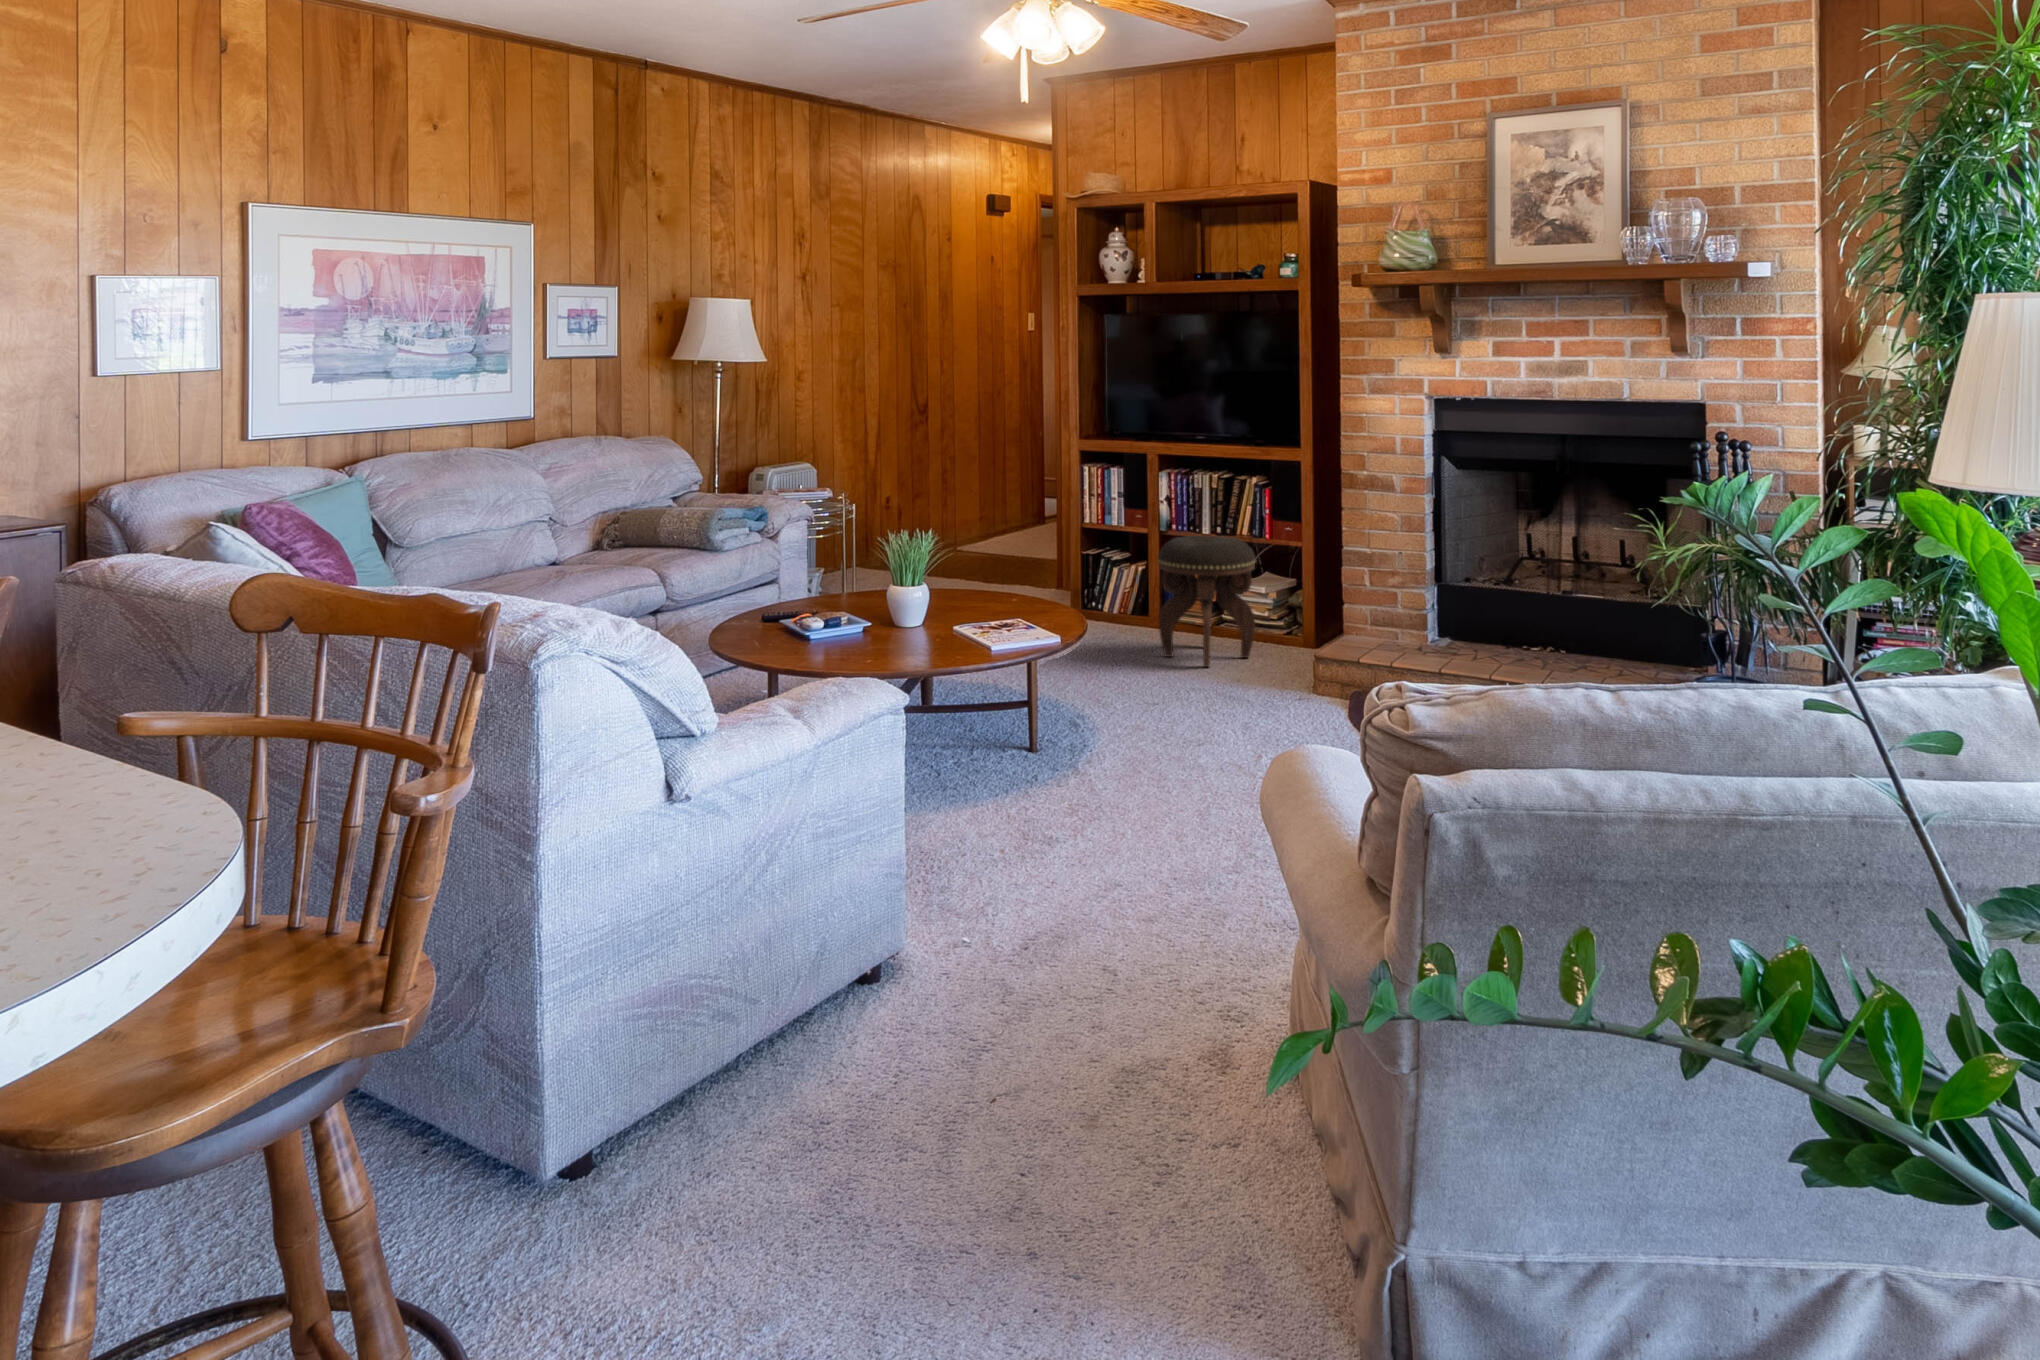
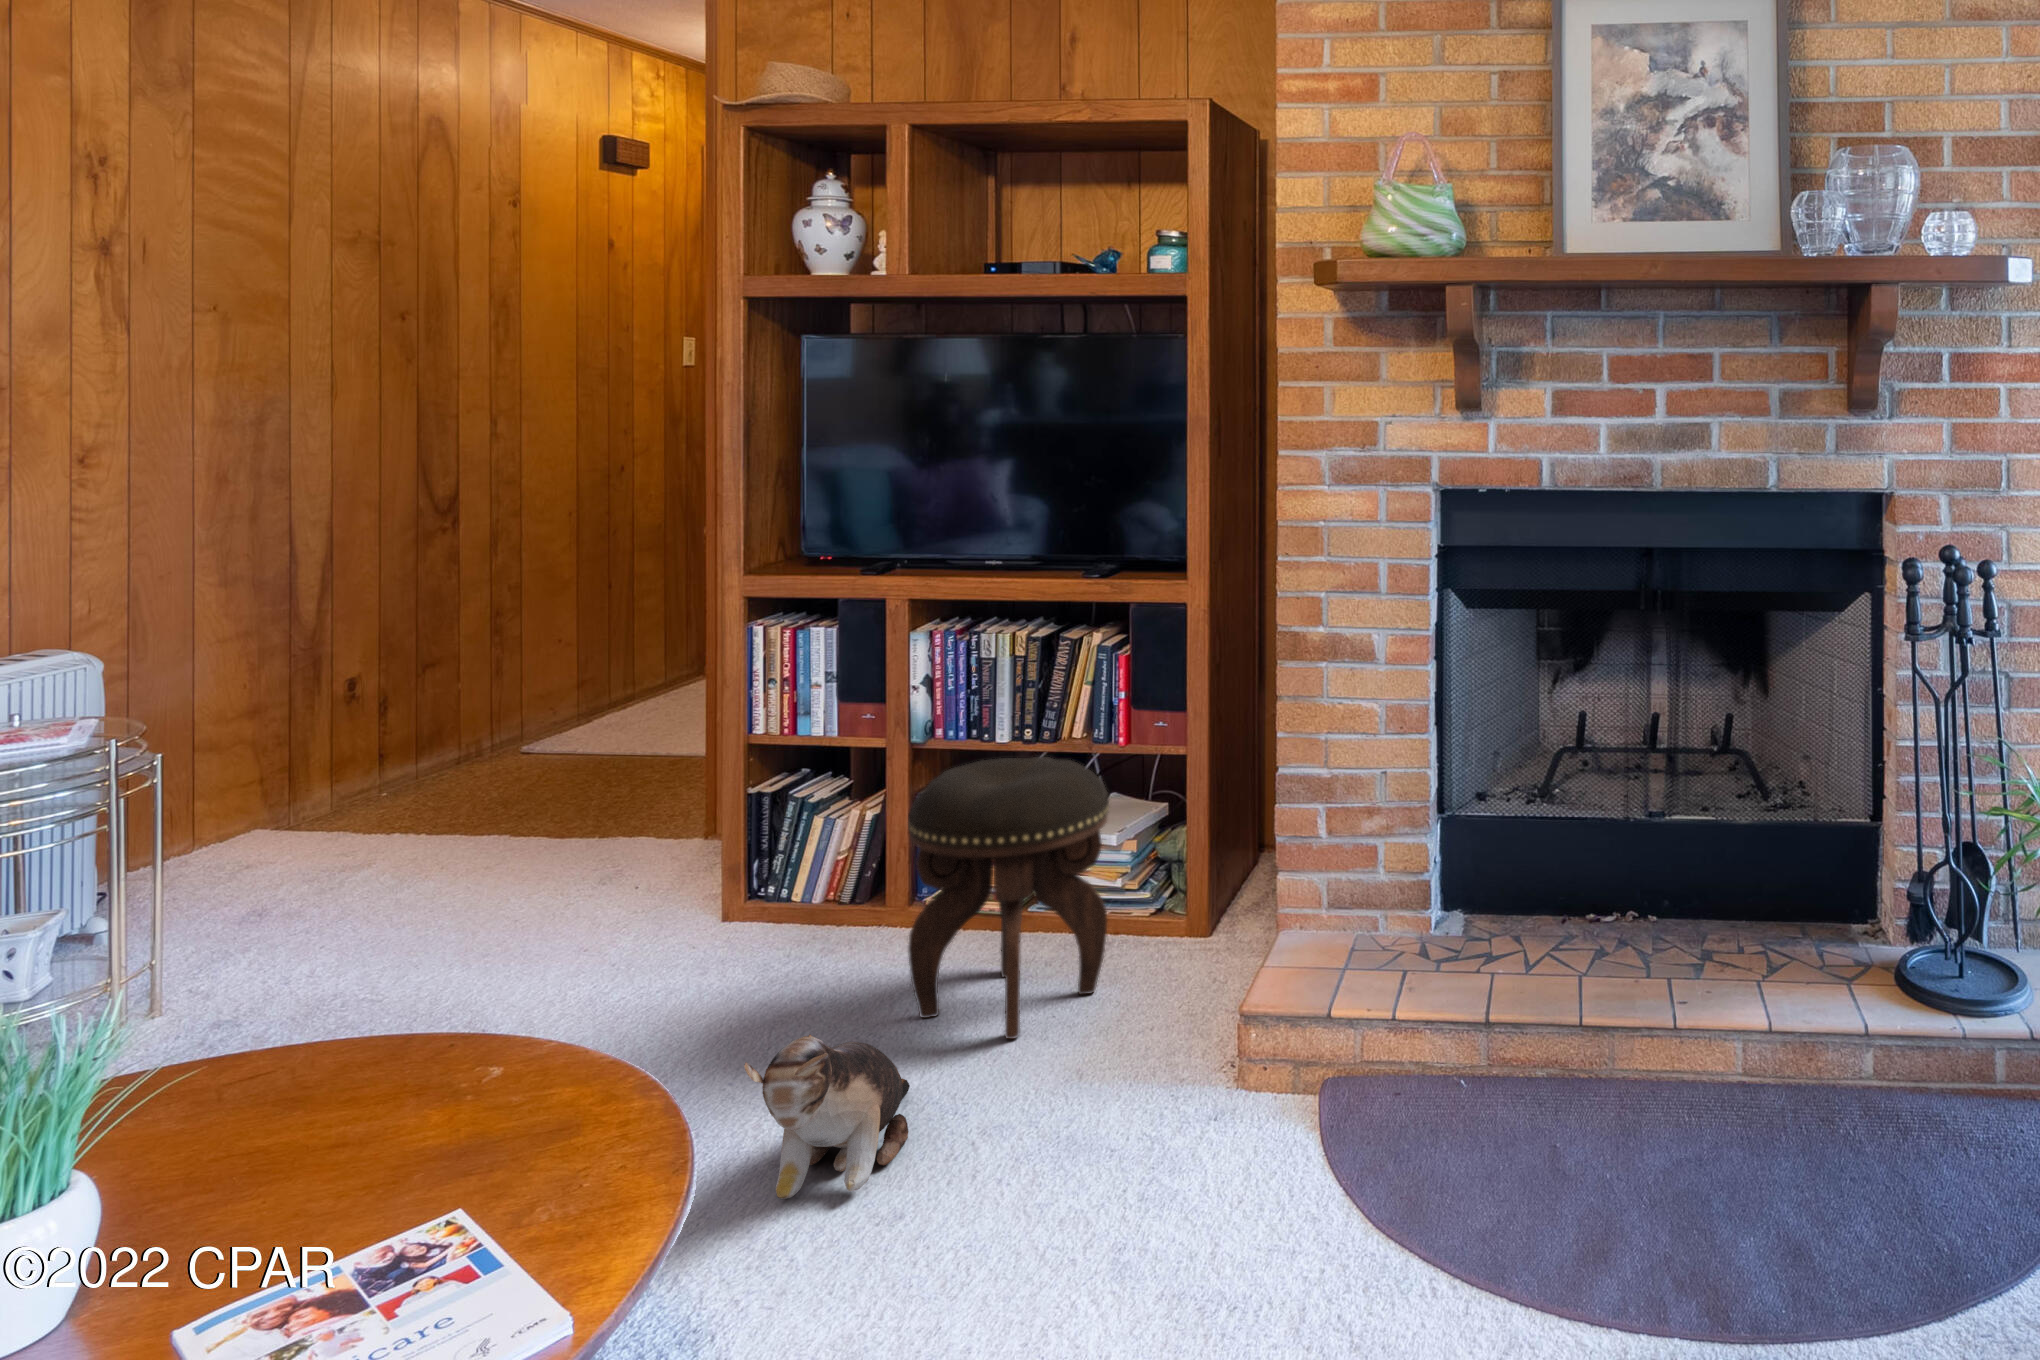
plush toy: none [1093,626,1159,696] -> present [744,1035,910,1199]

